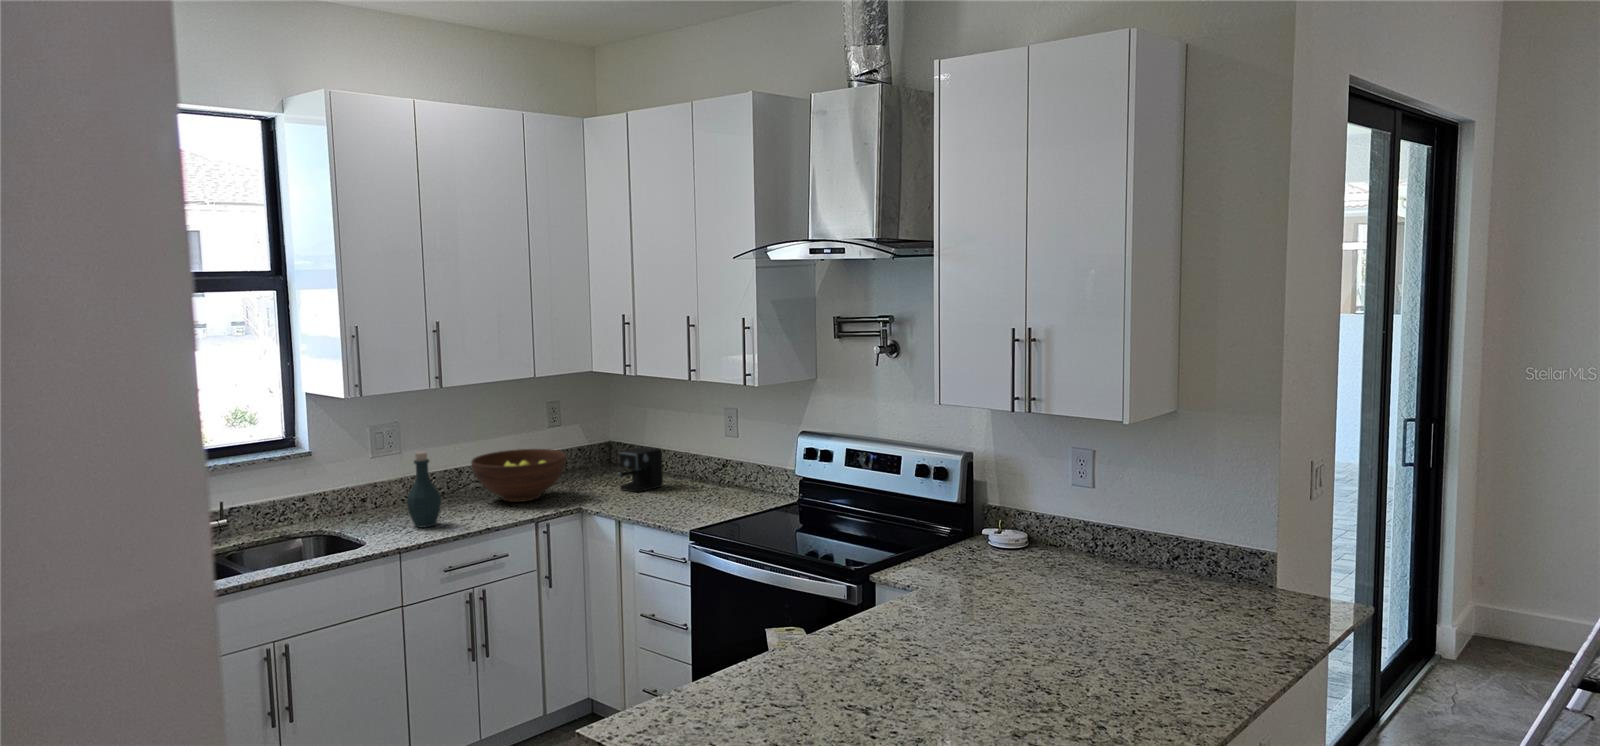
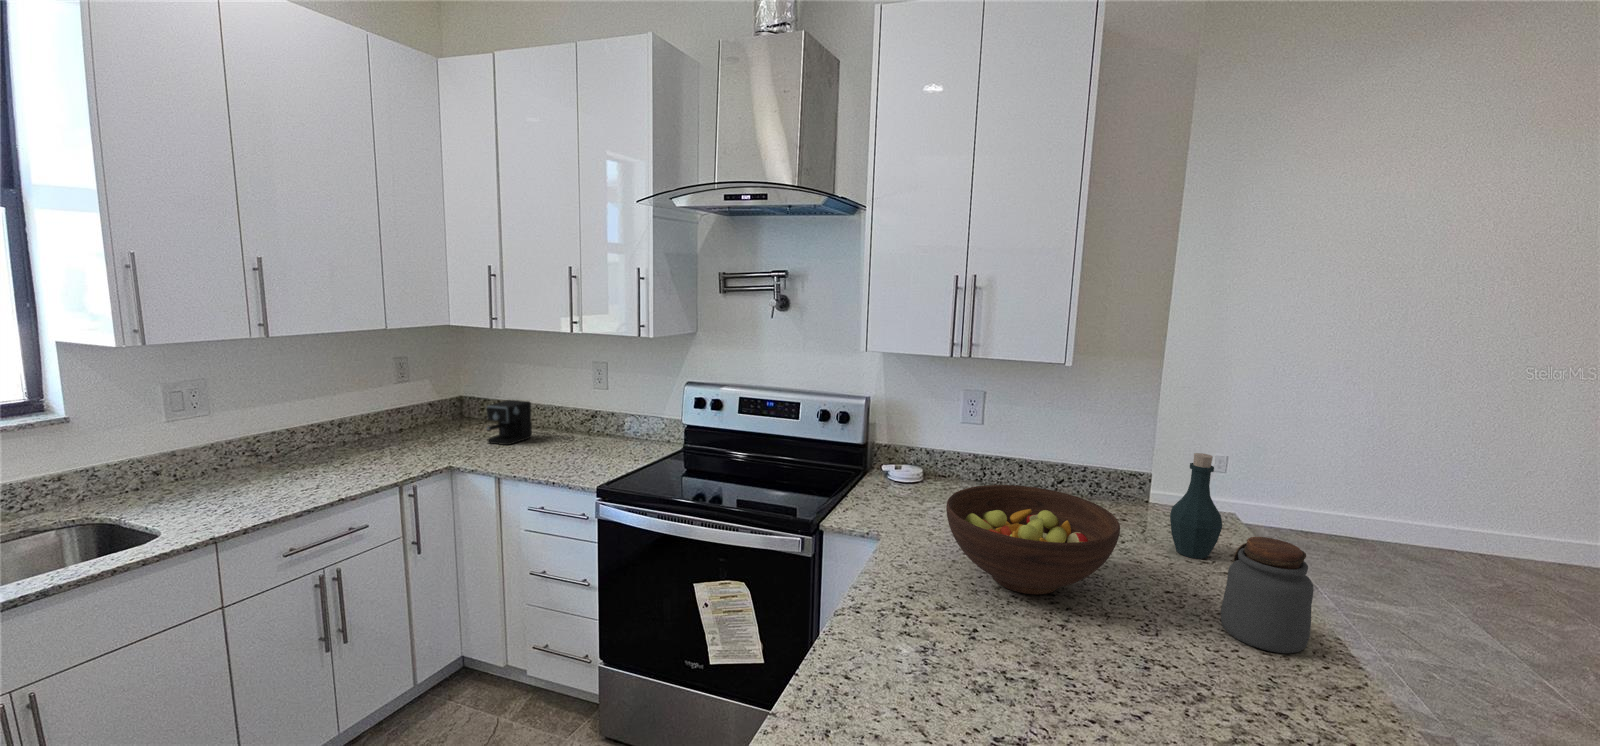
fruit bowl: present [471,449,567,502] -> present [946,485,1120,594]
bottle: present [407,451,441,528] -> present [1170,453,1222,559]
jar: none [1131,592,1204,697] -> present [1221,537,1314,653]

